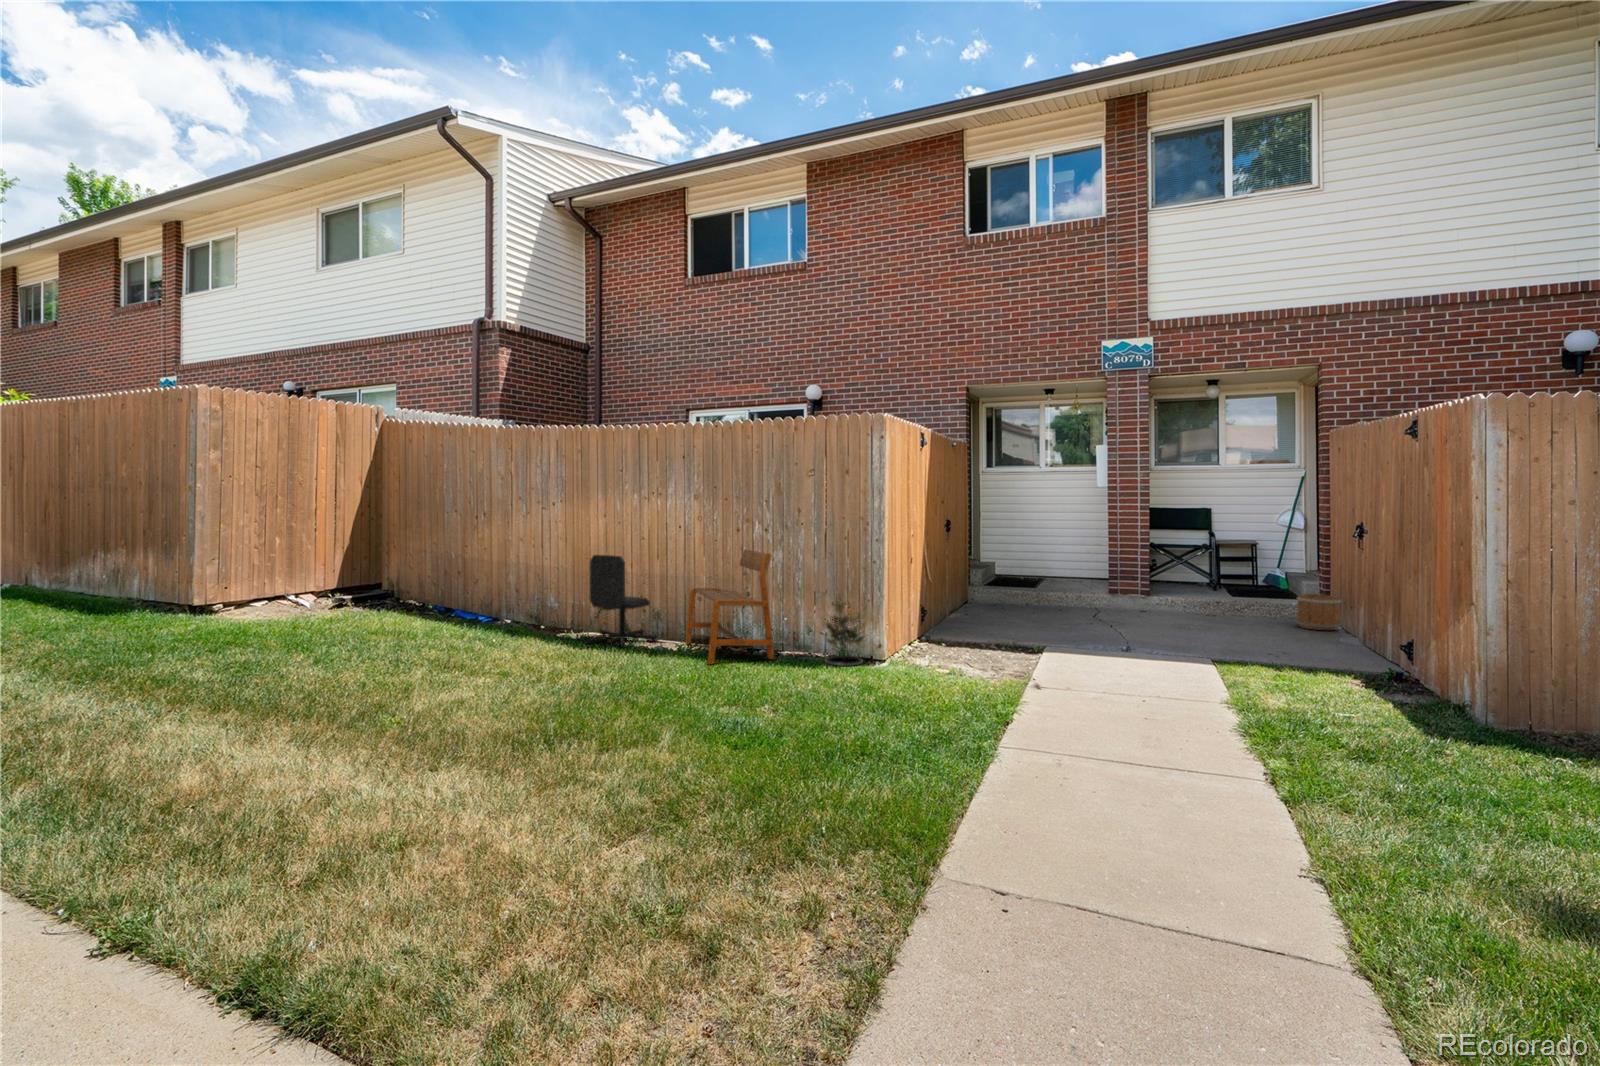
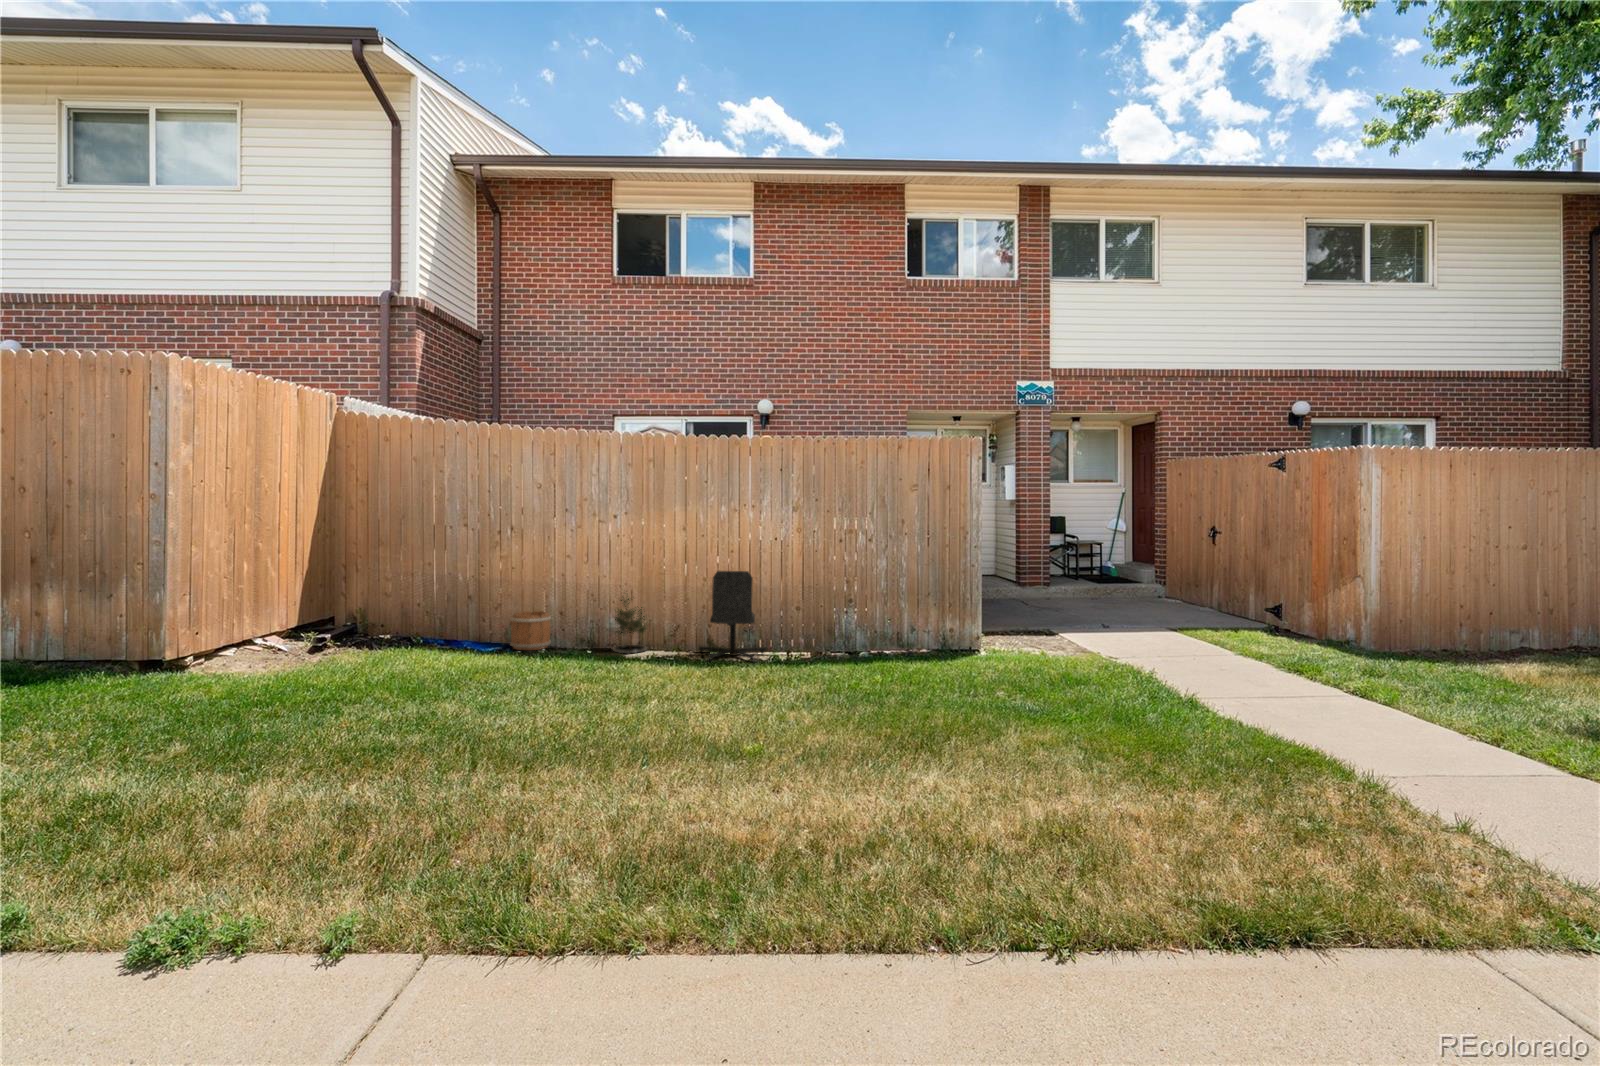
bench: present [685,549,774,664] -> none [792,559,906,670]
bucket: present [1296,594,1341,630] -> present [510,611,551,650]
potted tree: present [825,603,865,666] -> present [613,596,646,653]

